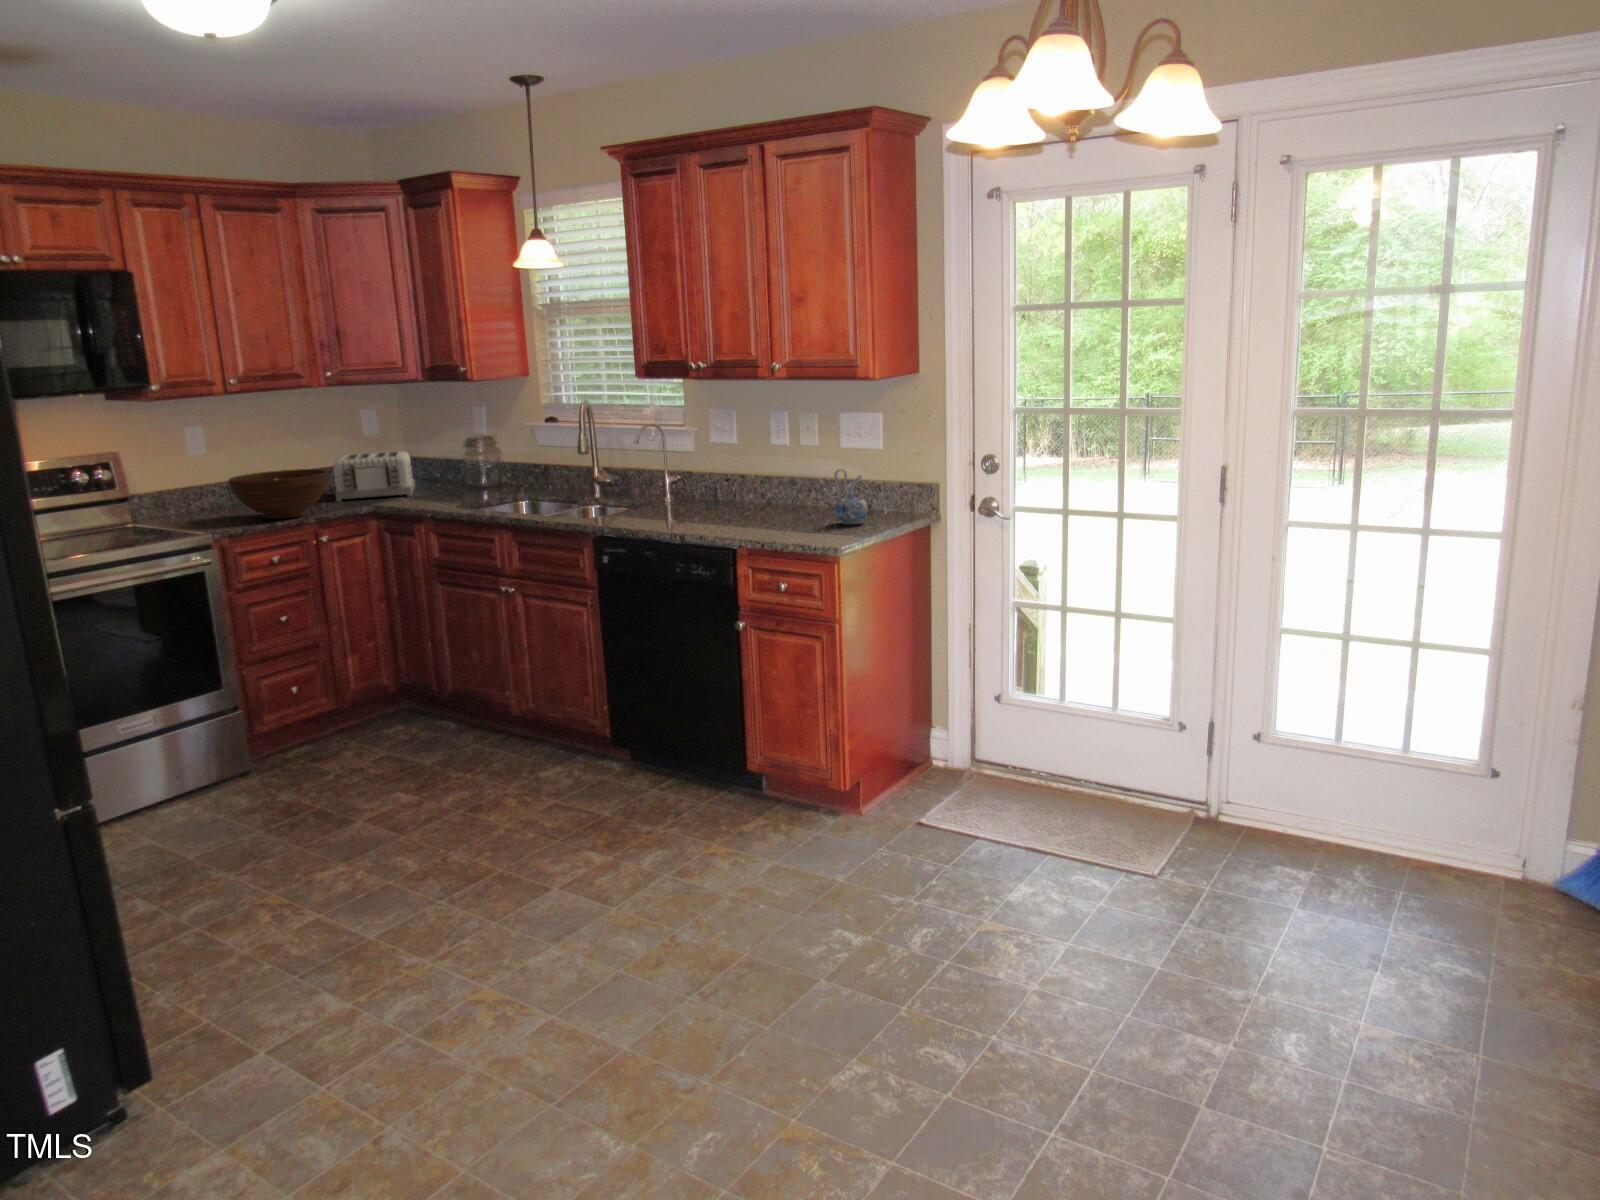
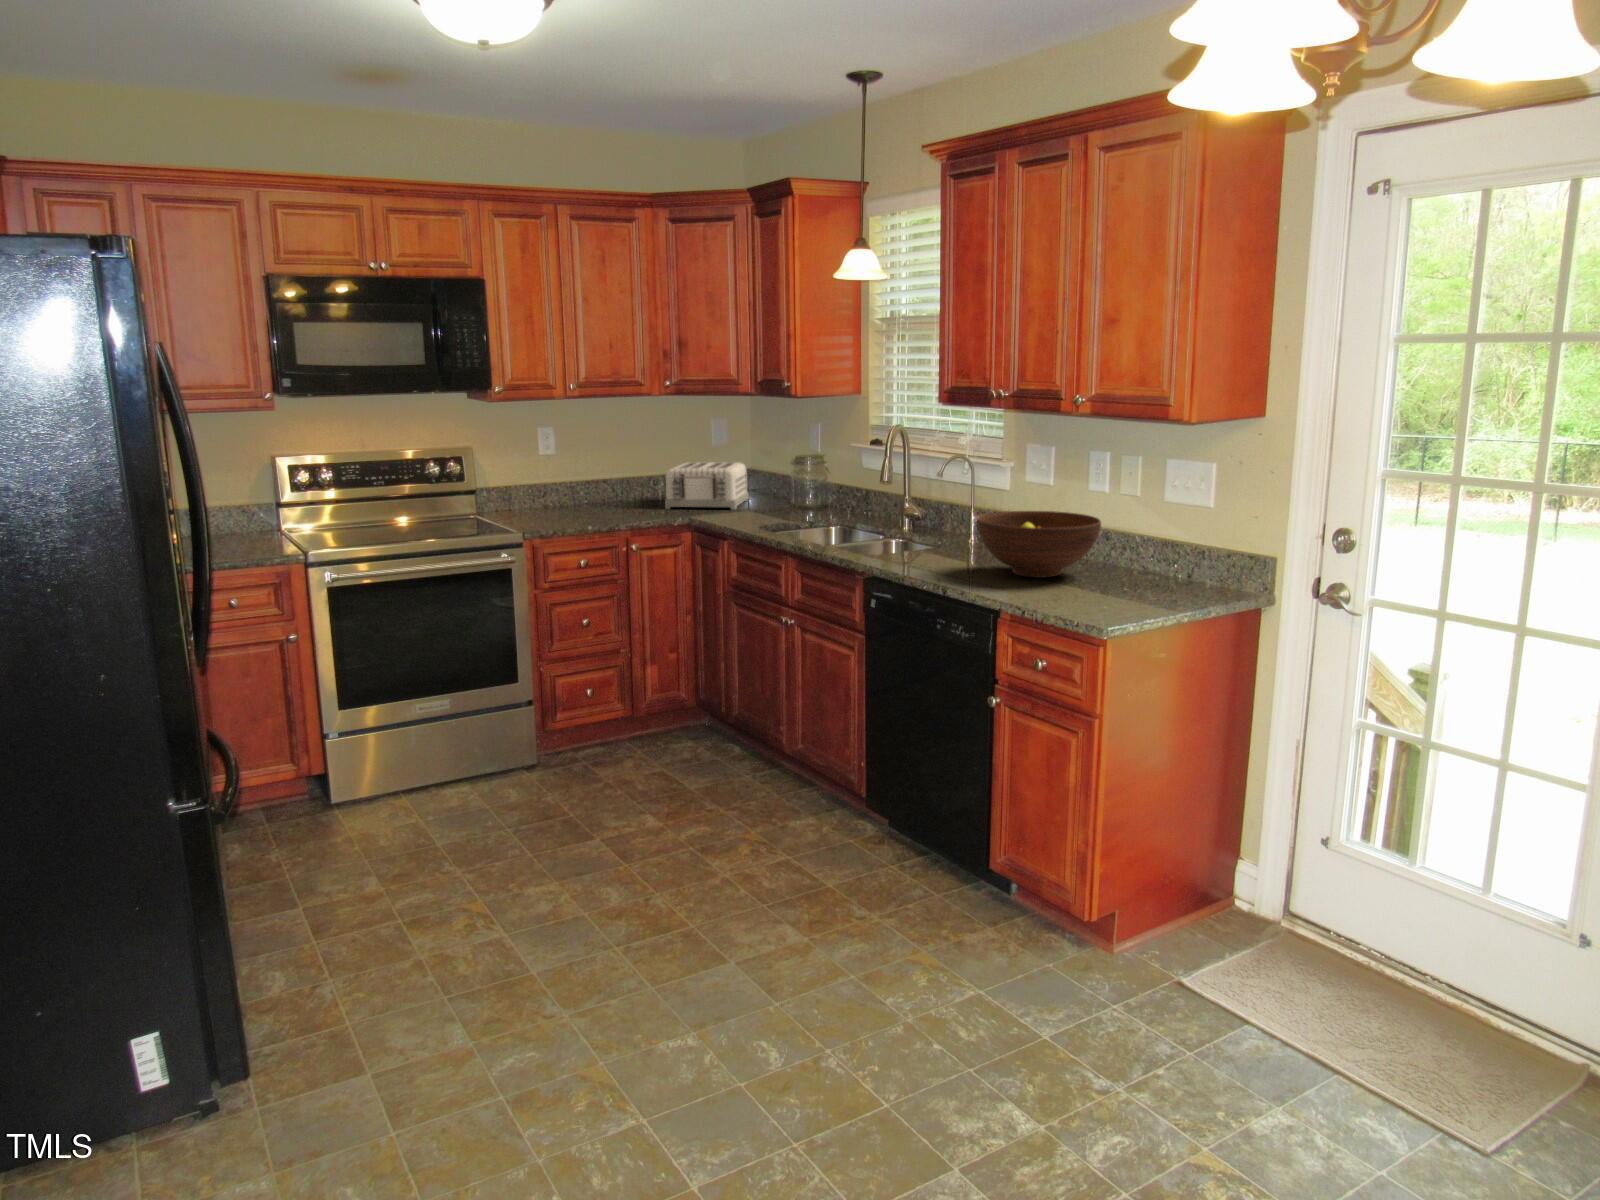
fruit bowl: present [229,469,328,519] -> present [977,511,1101,578]
ceramic pitcher: present [834,469,868,524] -> none [1131,528,1173,597]

